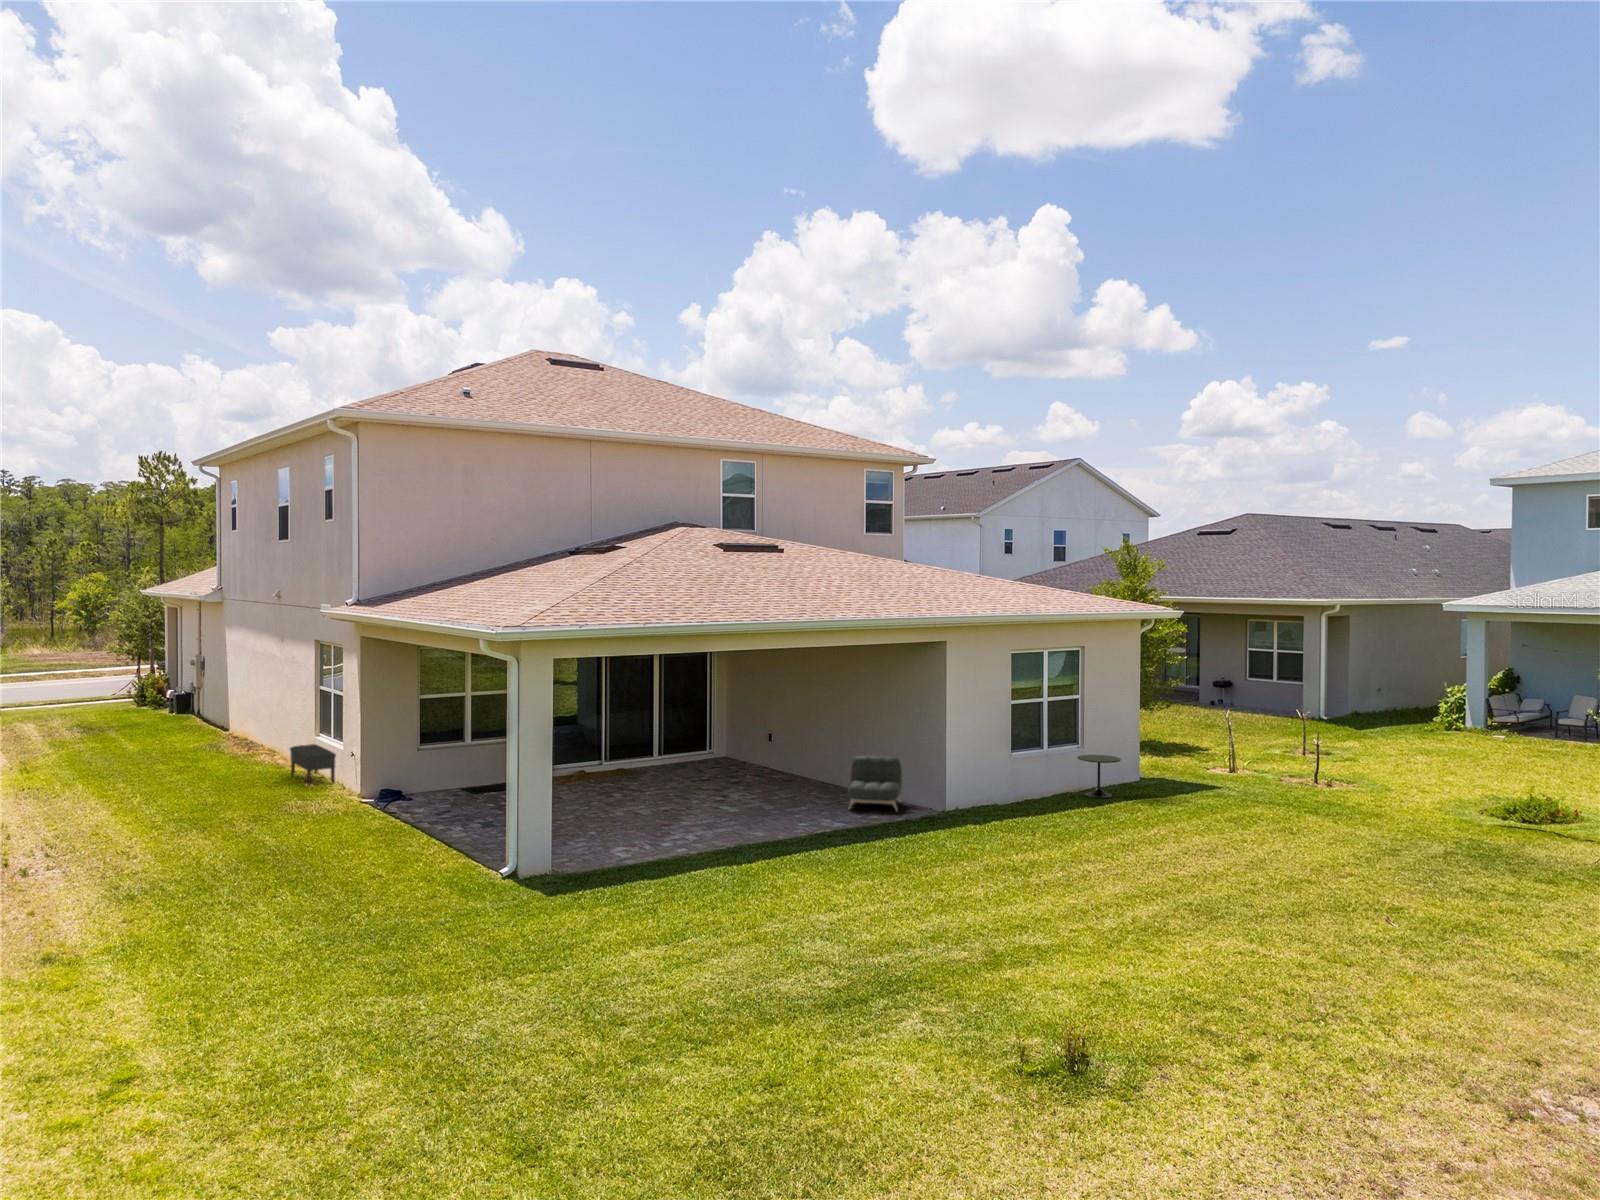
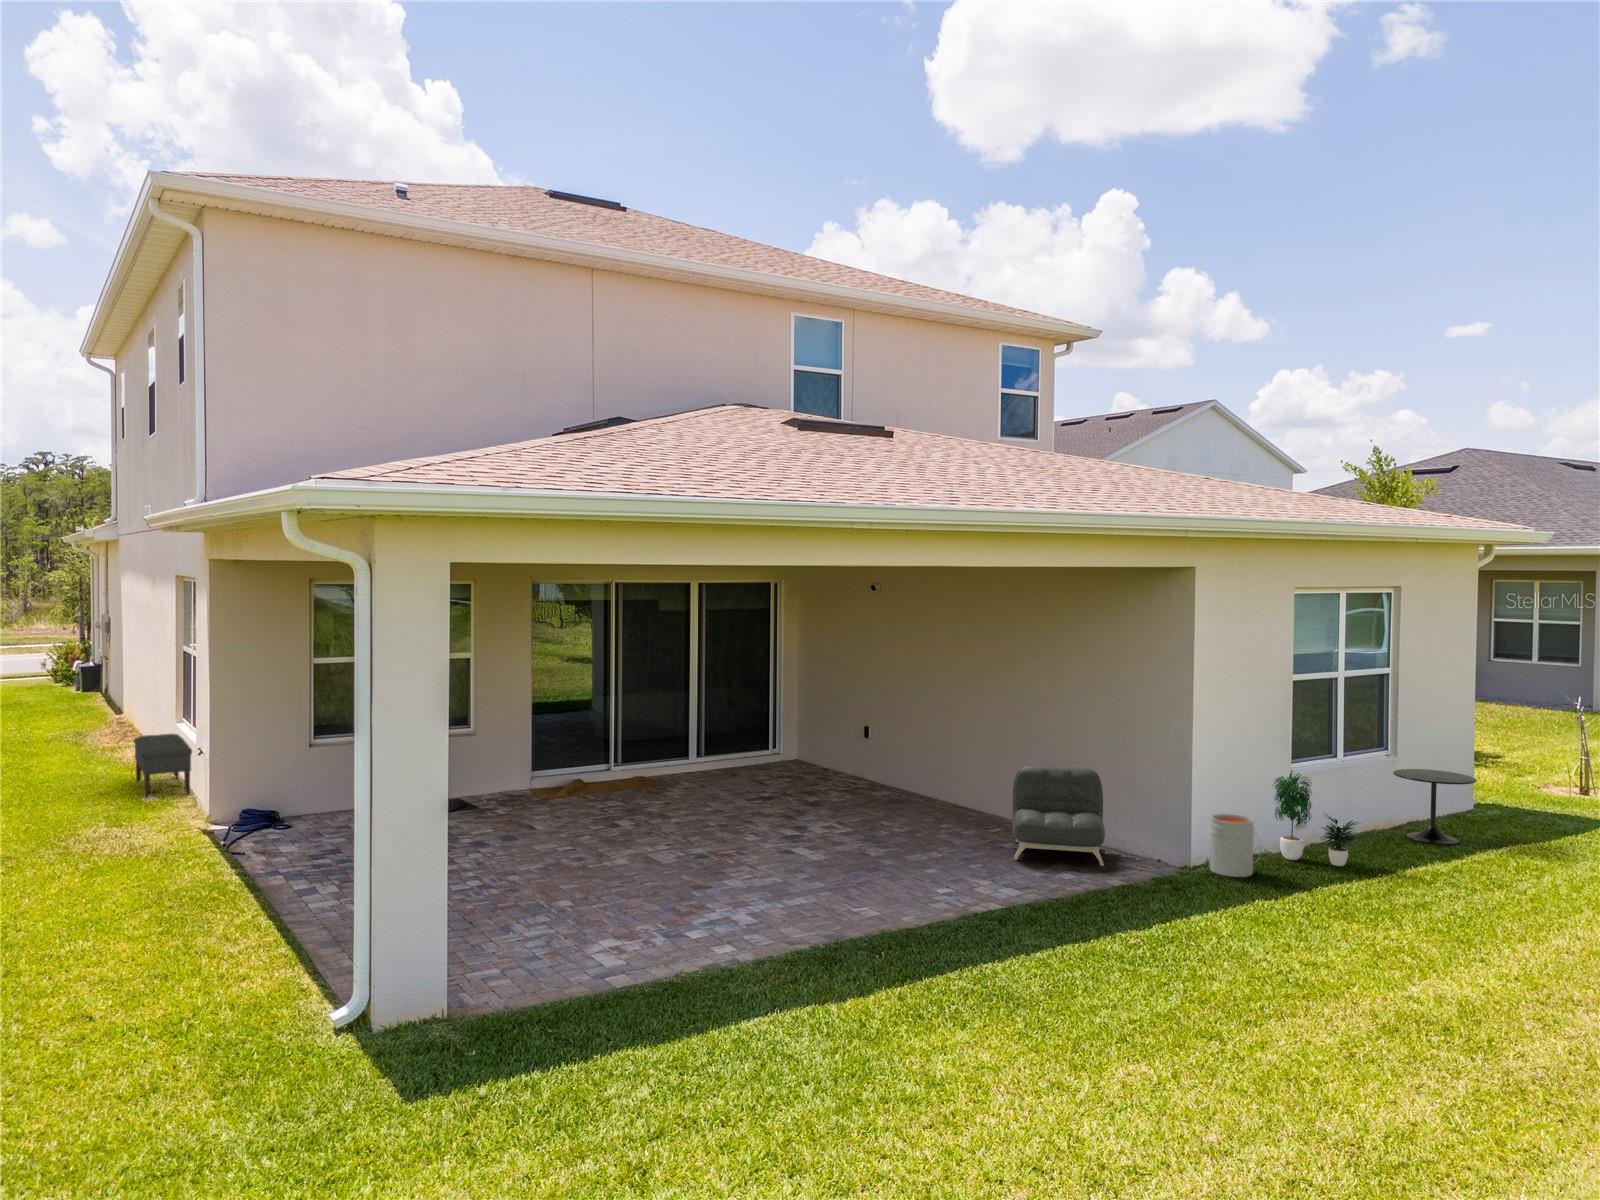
potted plant: none [996,755,1043,809] -> present [1273,771,1359,866]
bucket: none [956,781,984,815] -> present [1210,814,1259,877]

